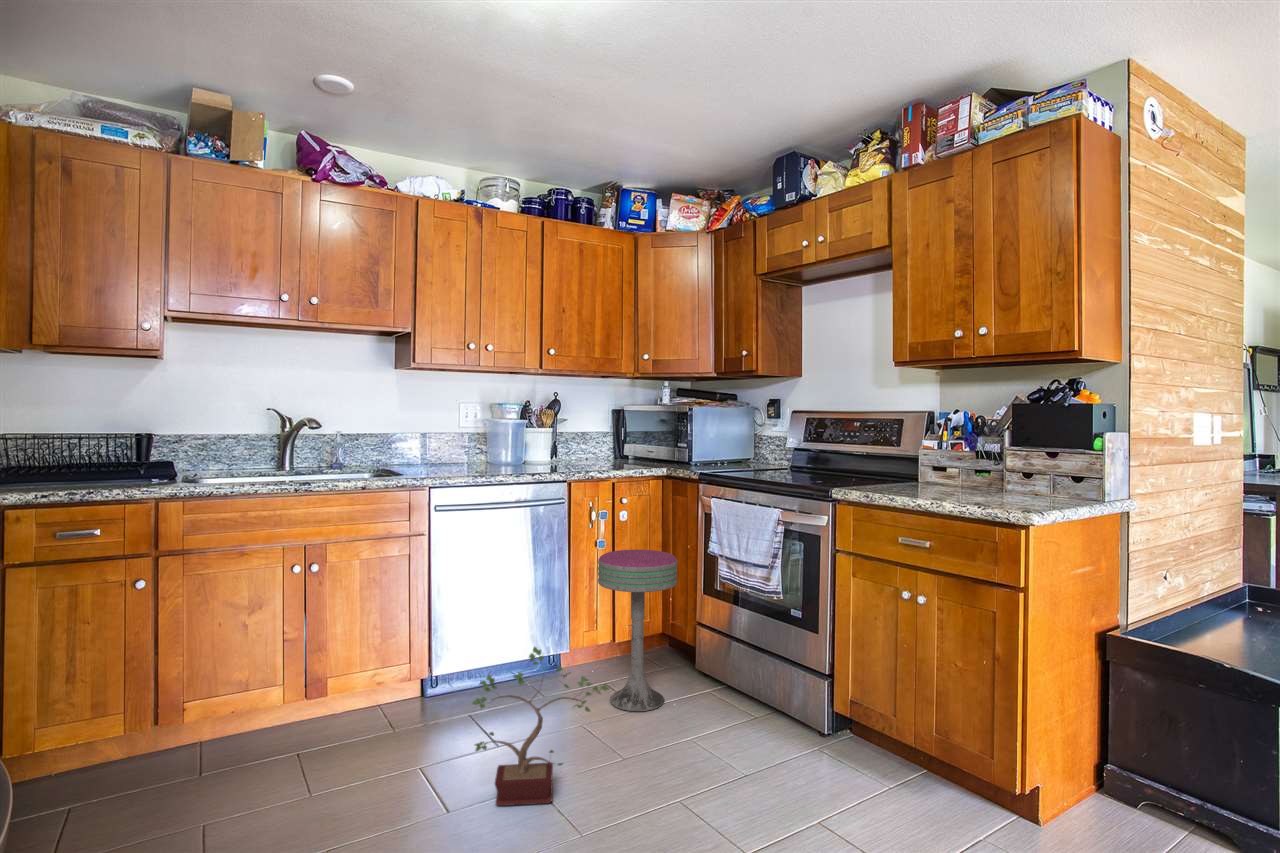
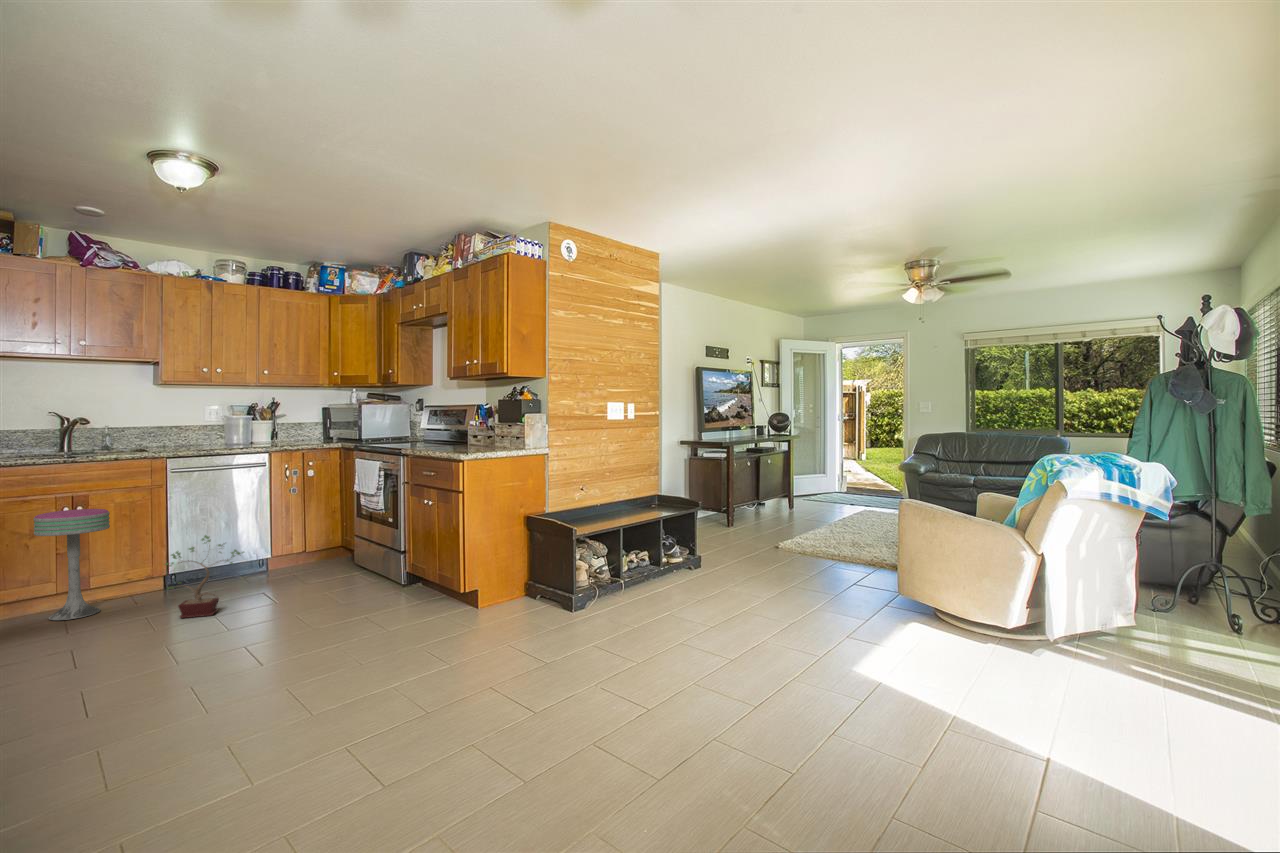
bar stool: present [598,550,678,711] -> present [34,509,110,620]

